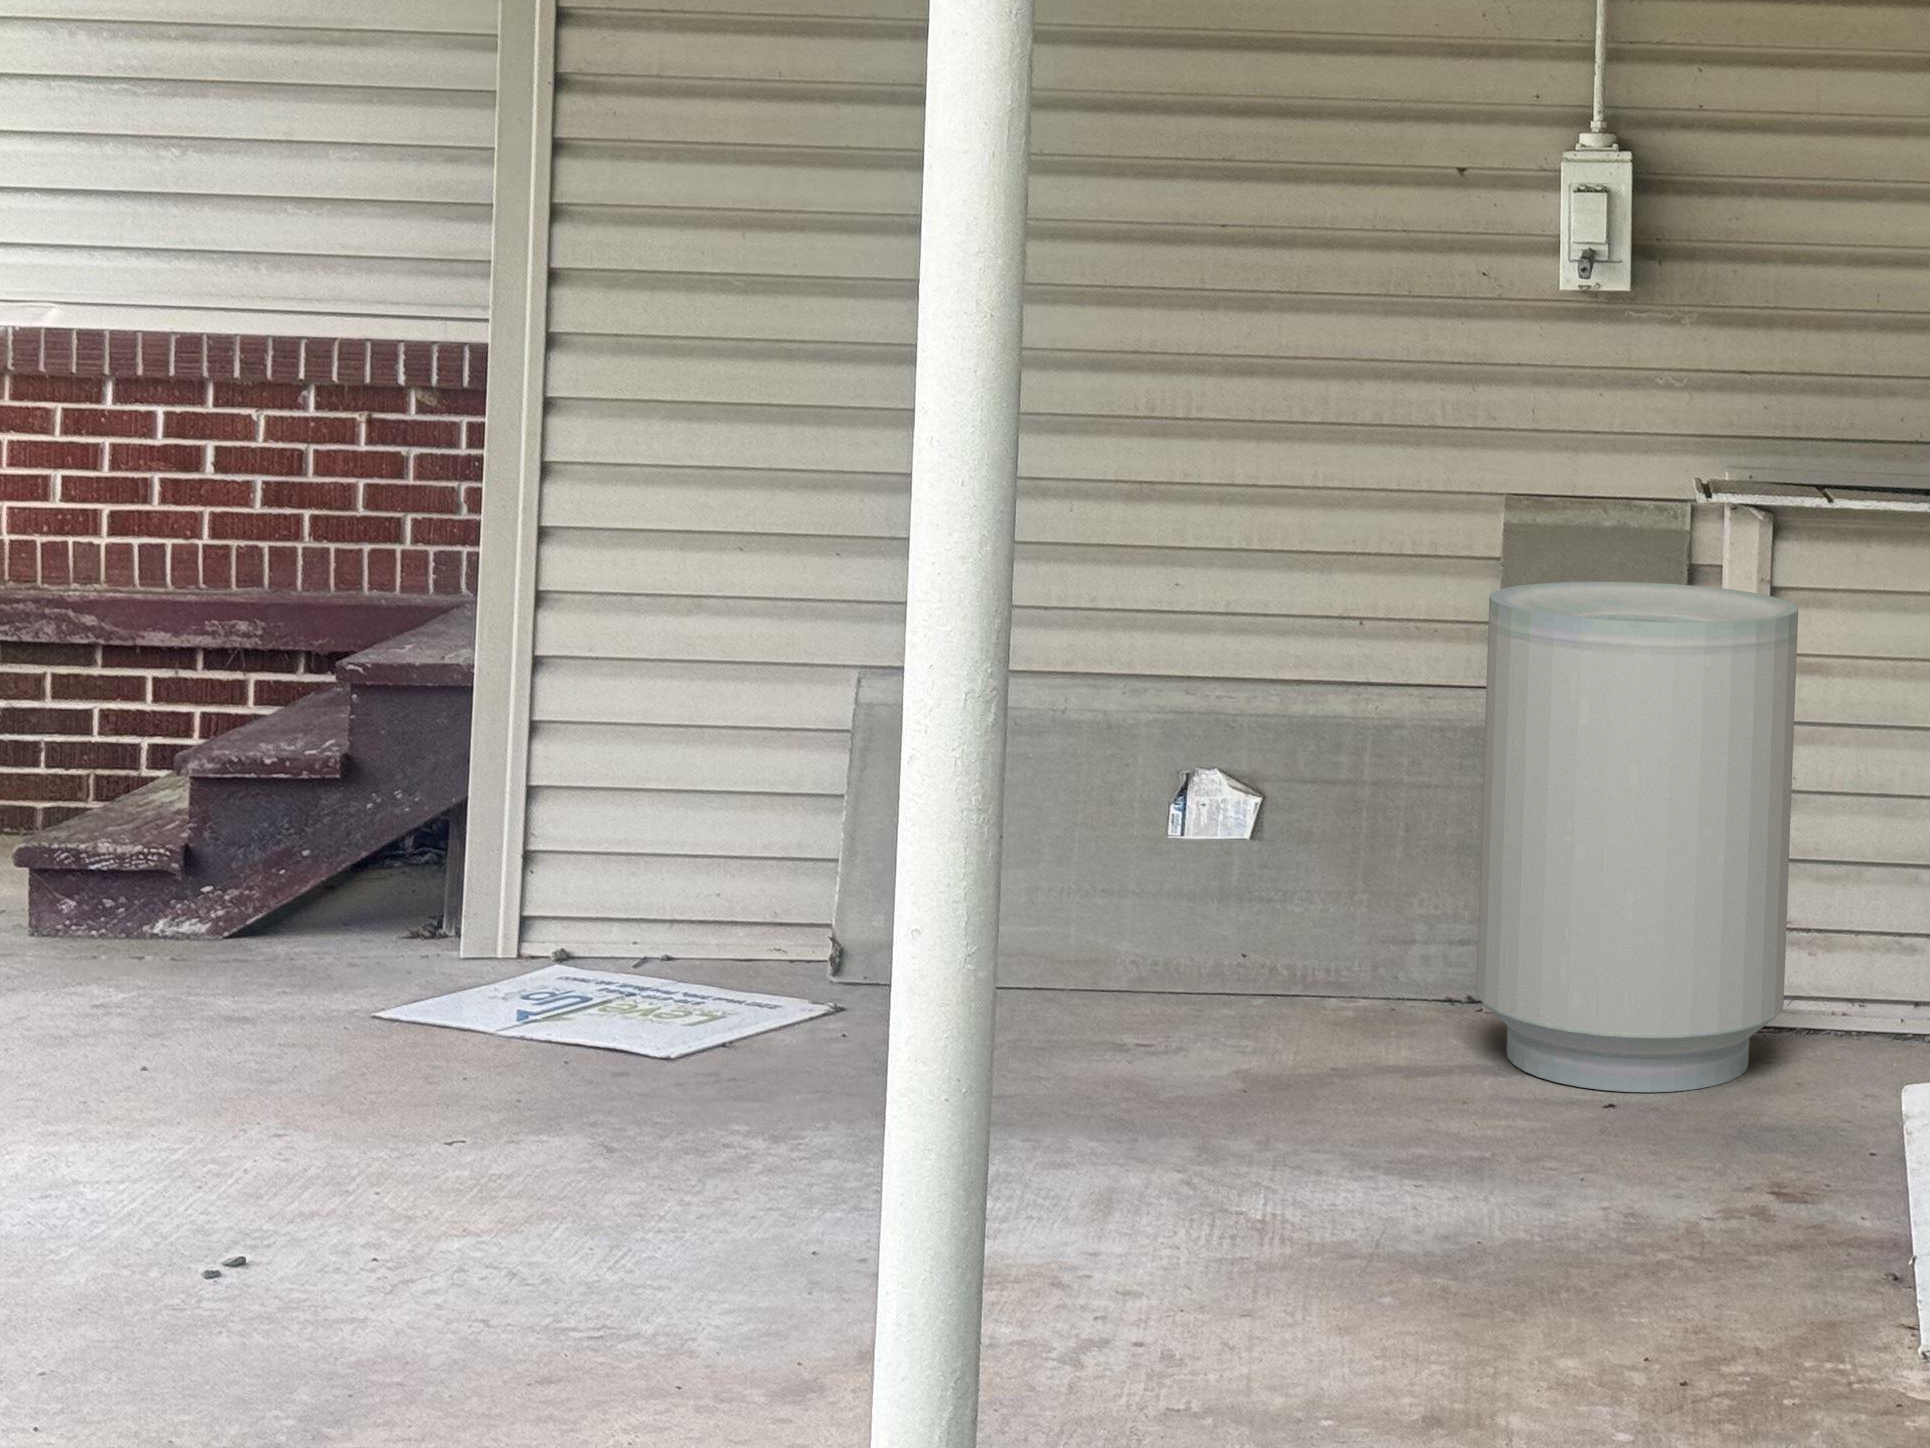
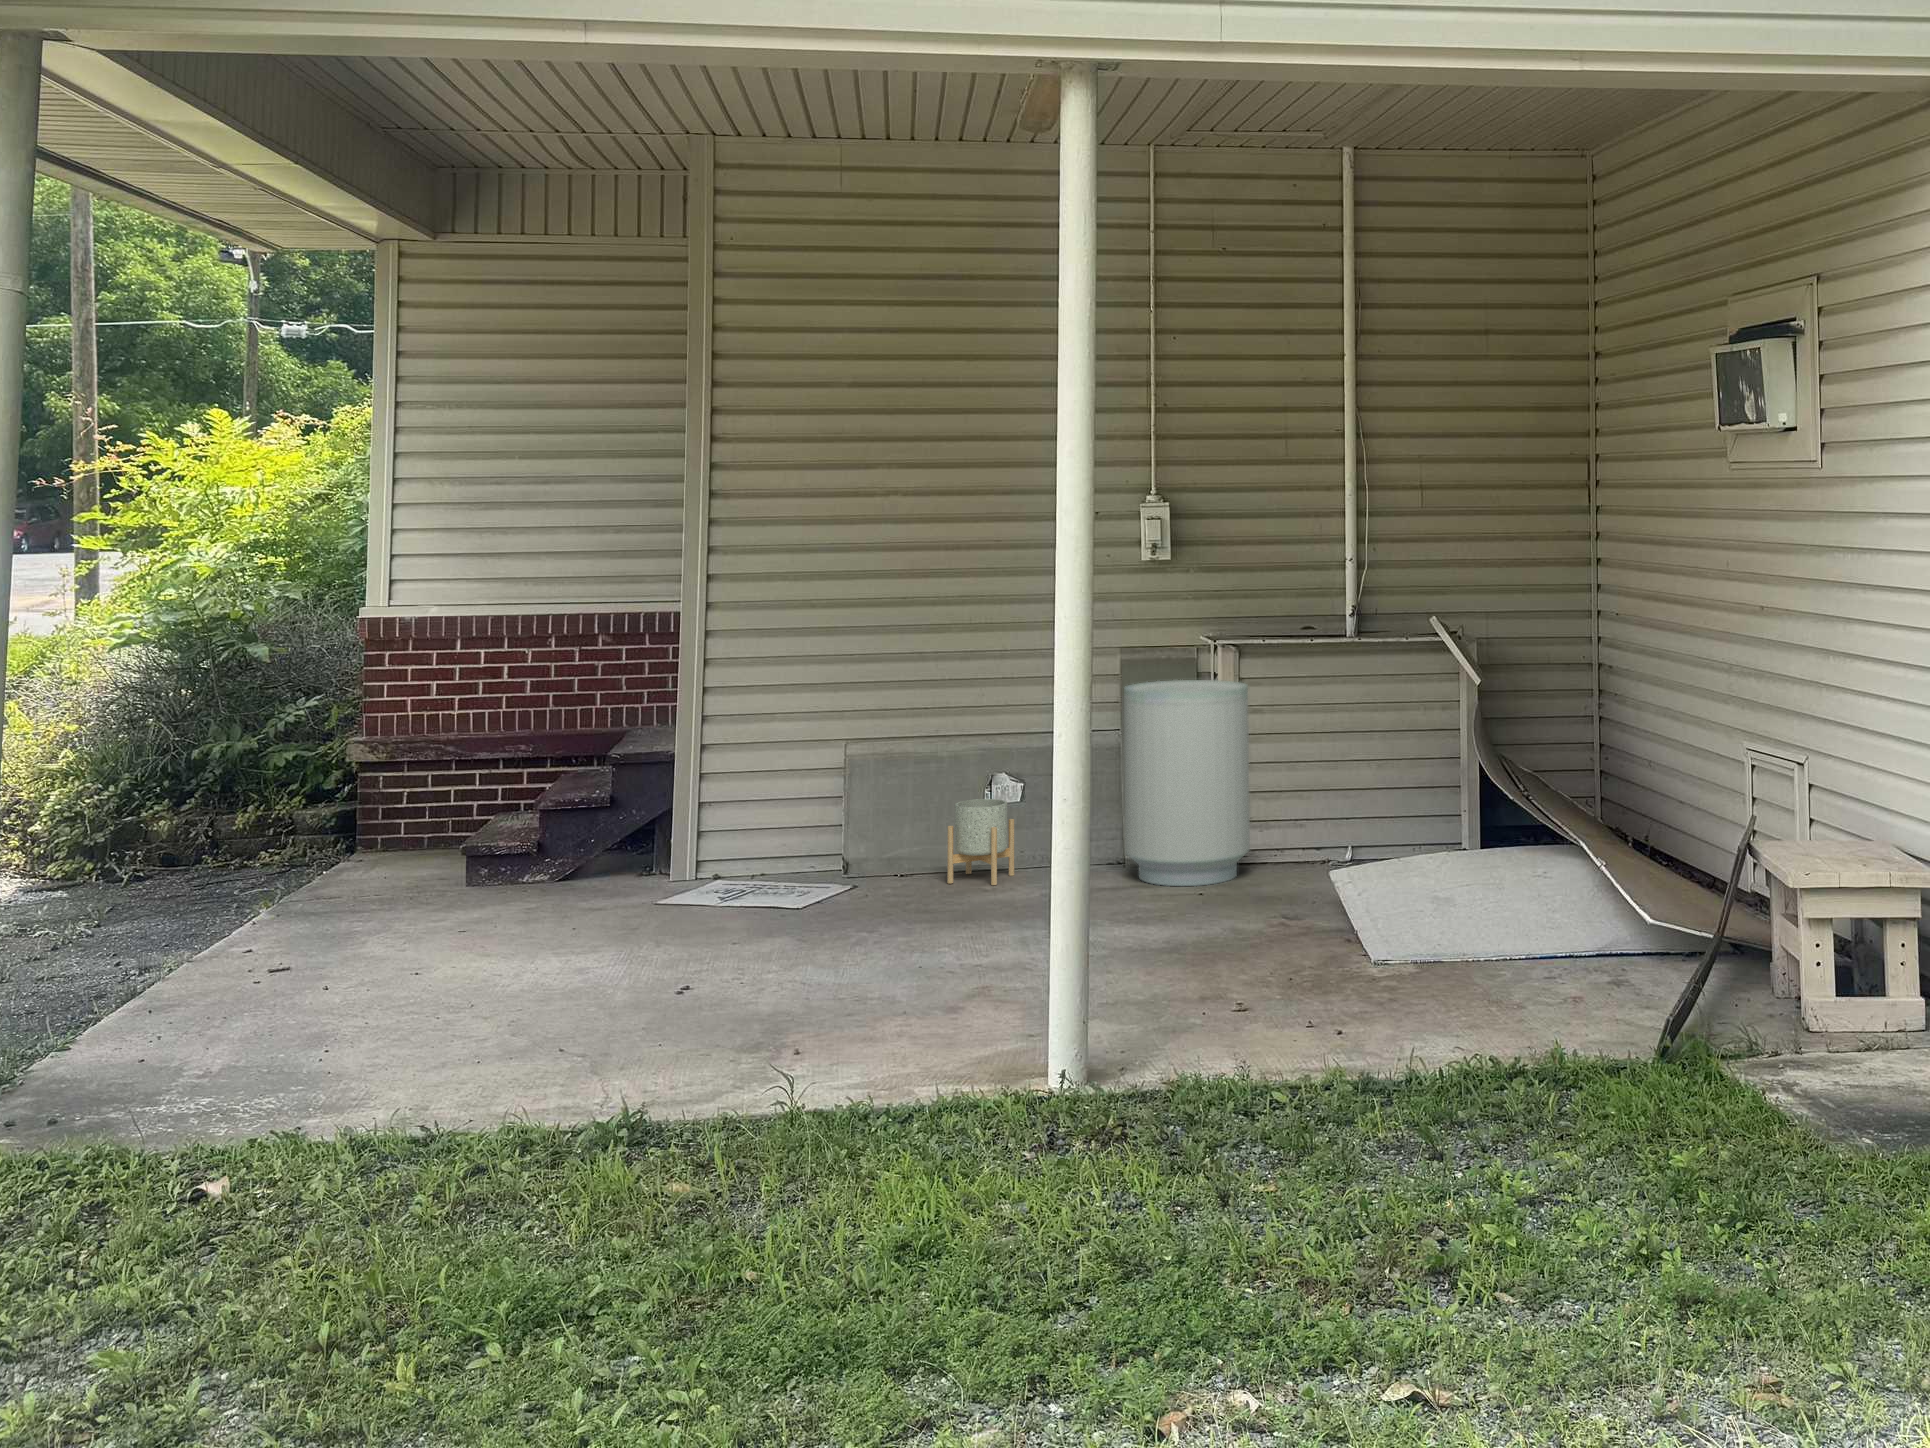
planter: none [1054,830,1223,1041] -> present [947,799,1014,885]

